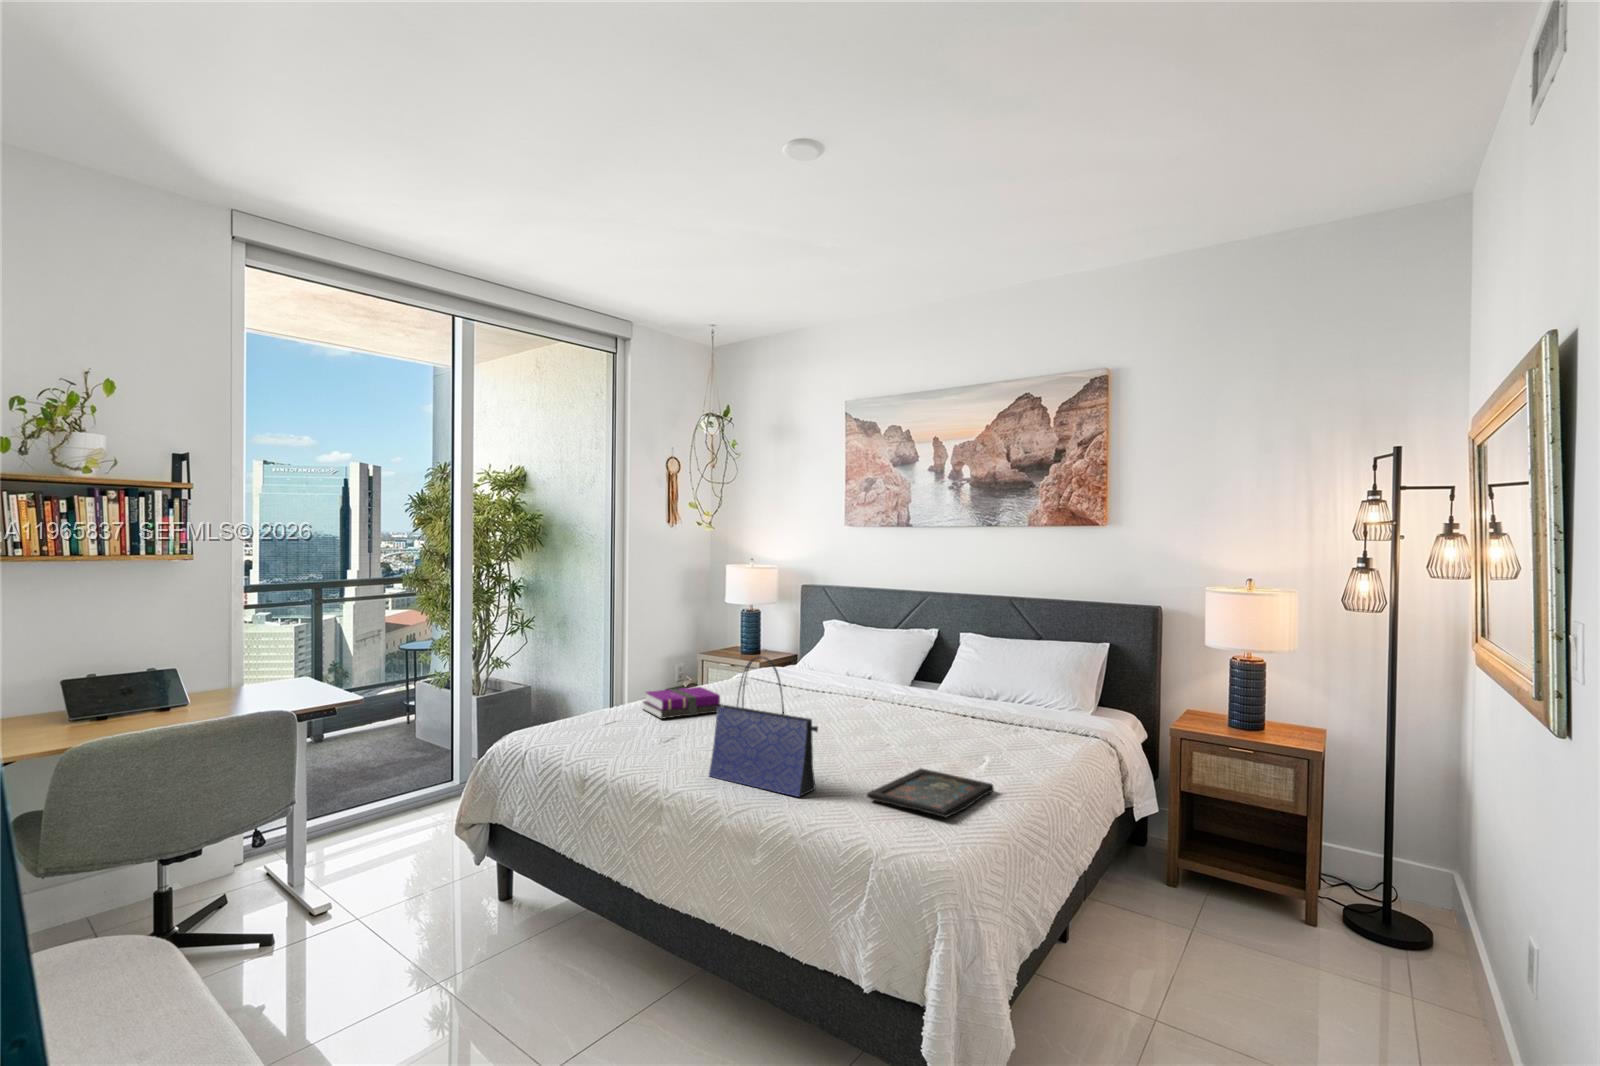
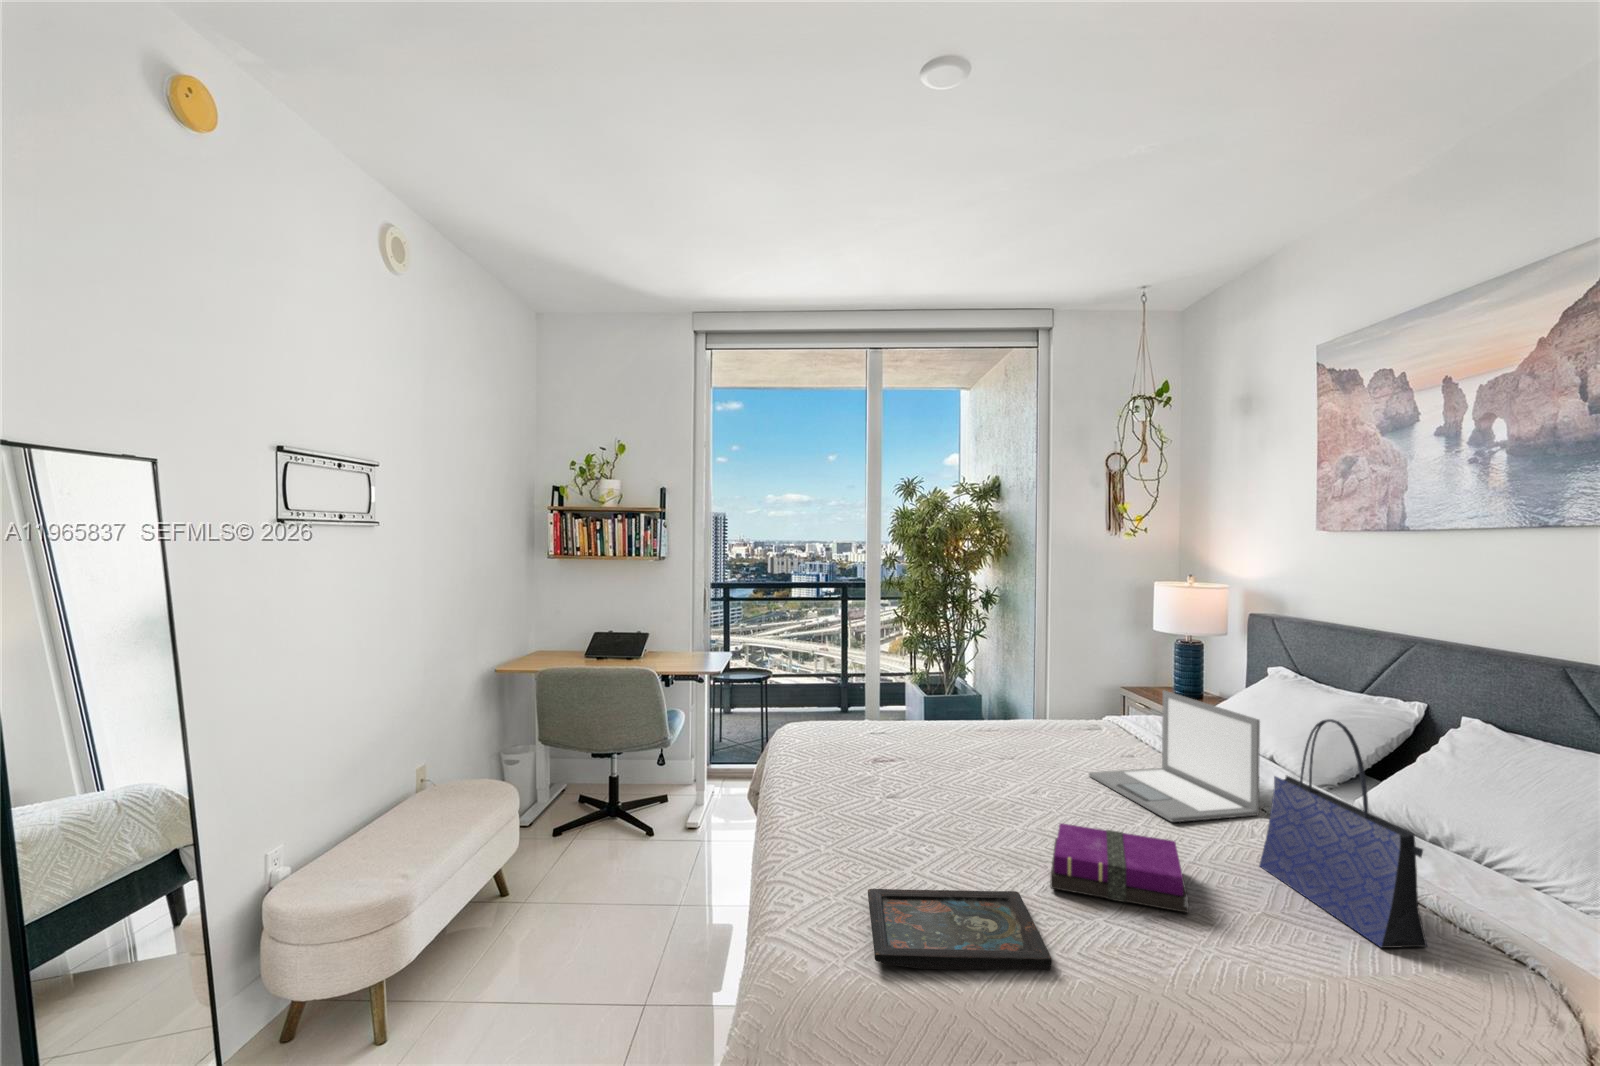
laptop: none [810,641,916,721] -> present [1089,691,1260,822]
tote bag: present [709,656,818,797] -> present [1259,719,1427,948]
notebook: present [643,687,722,718] -> present [1051,823,1189,913]

